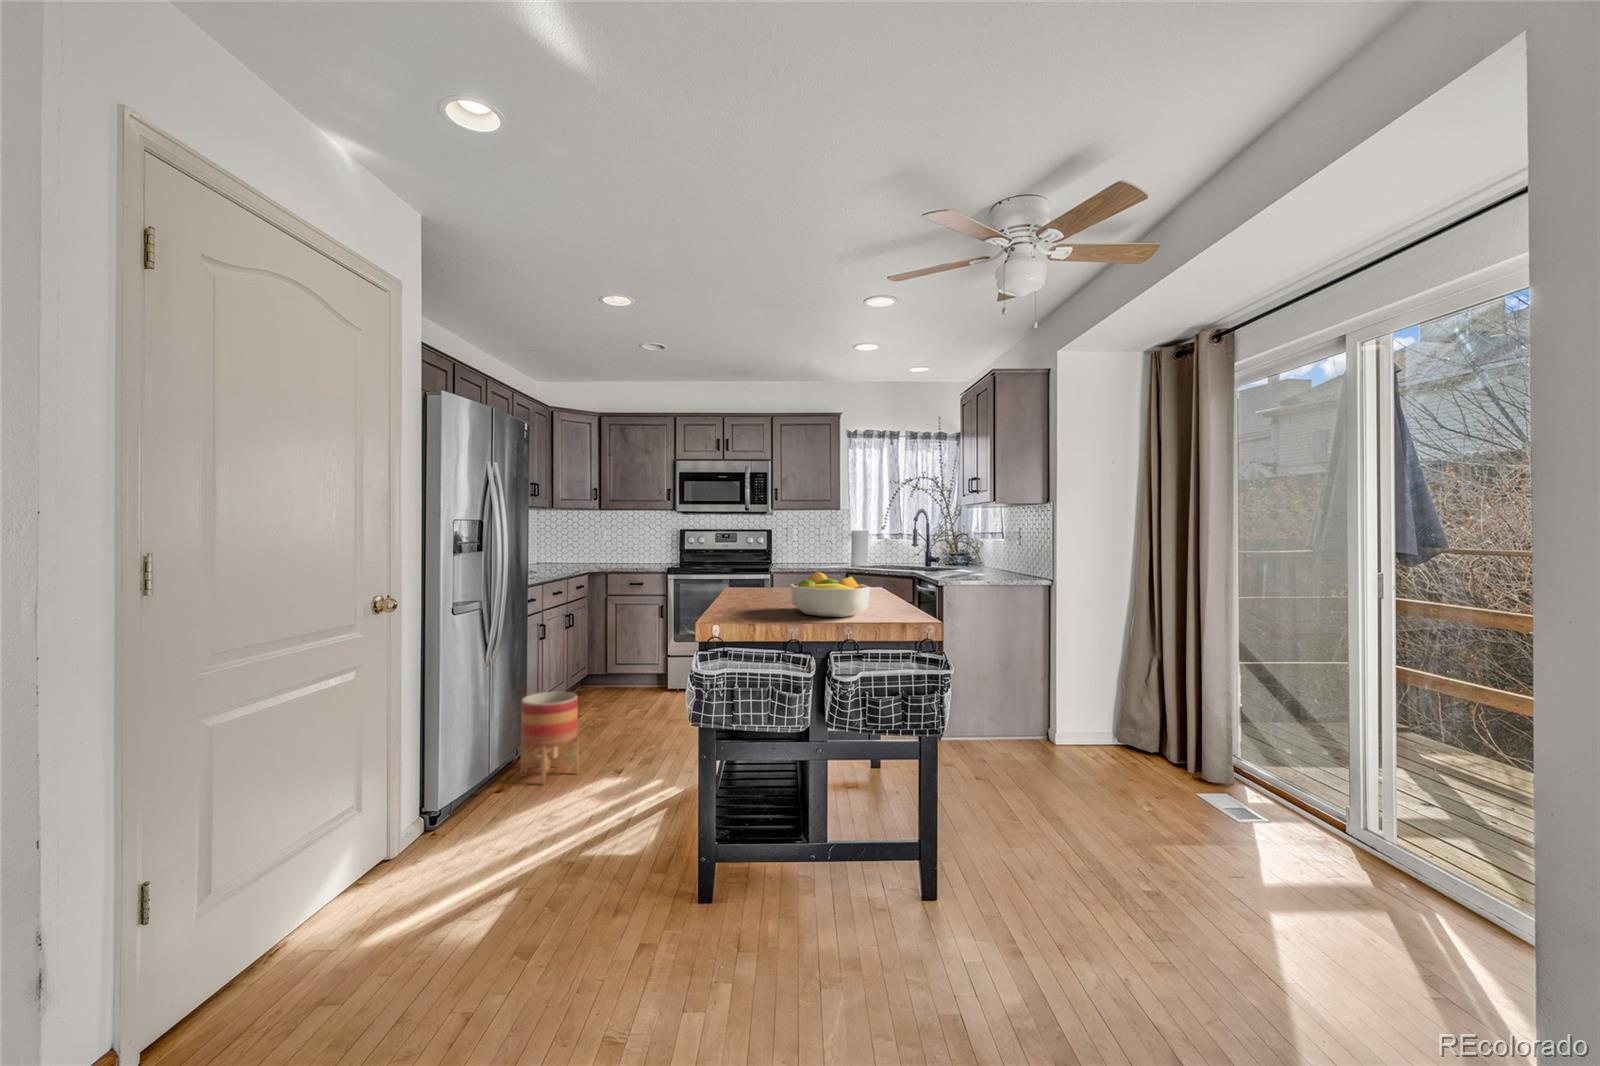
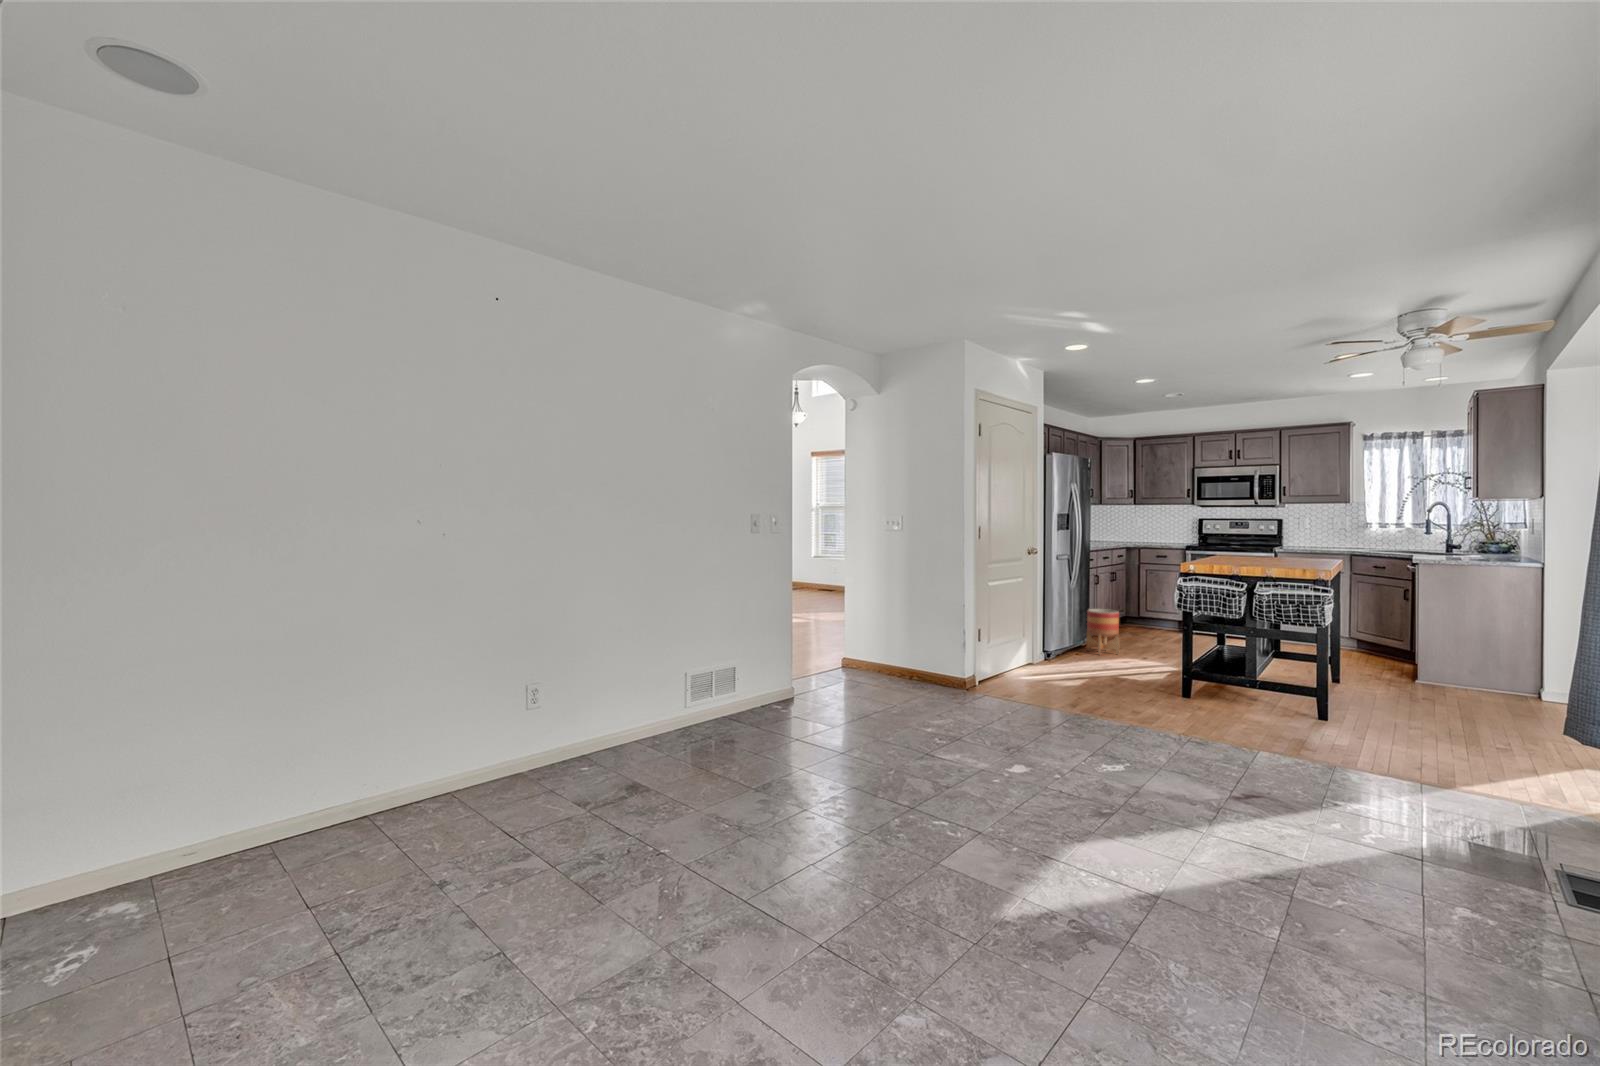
fruit bowl: present [790,571,870,617] -> none [1238,542,1286,564]

